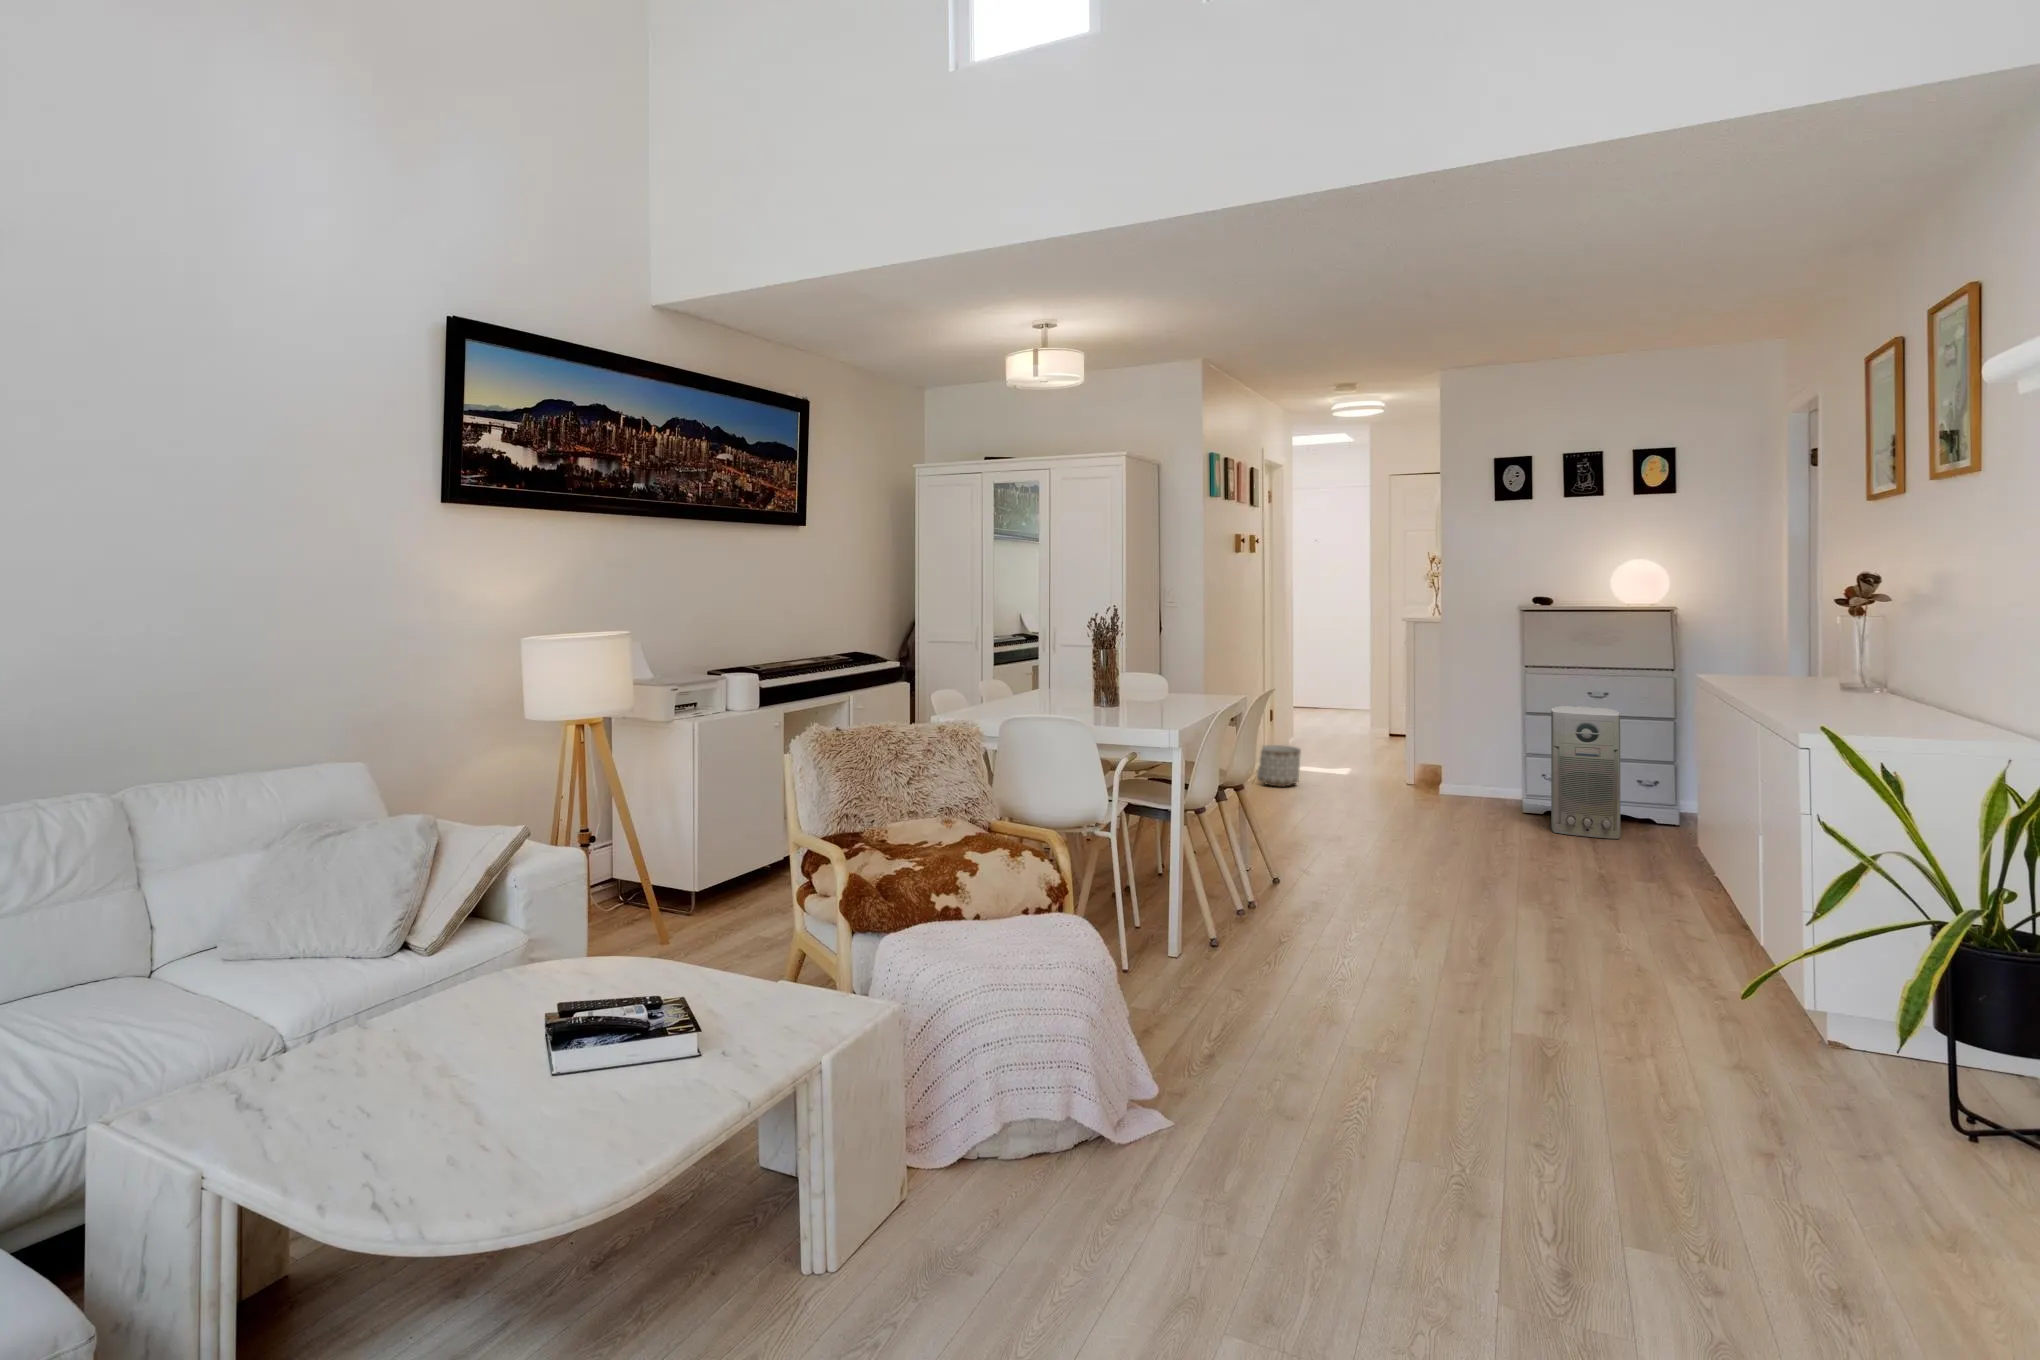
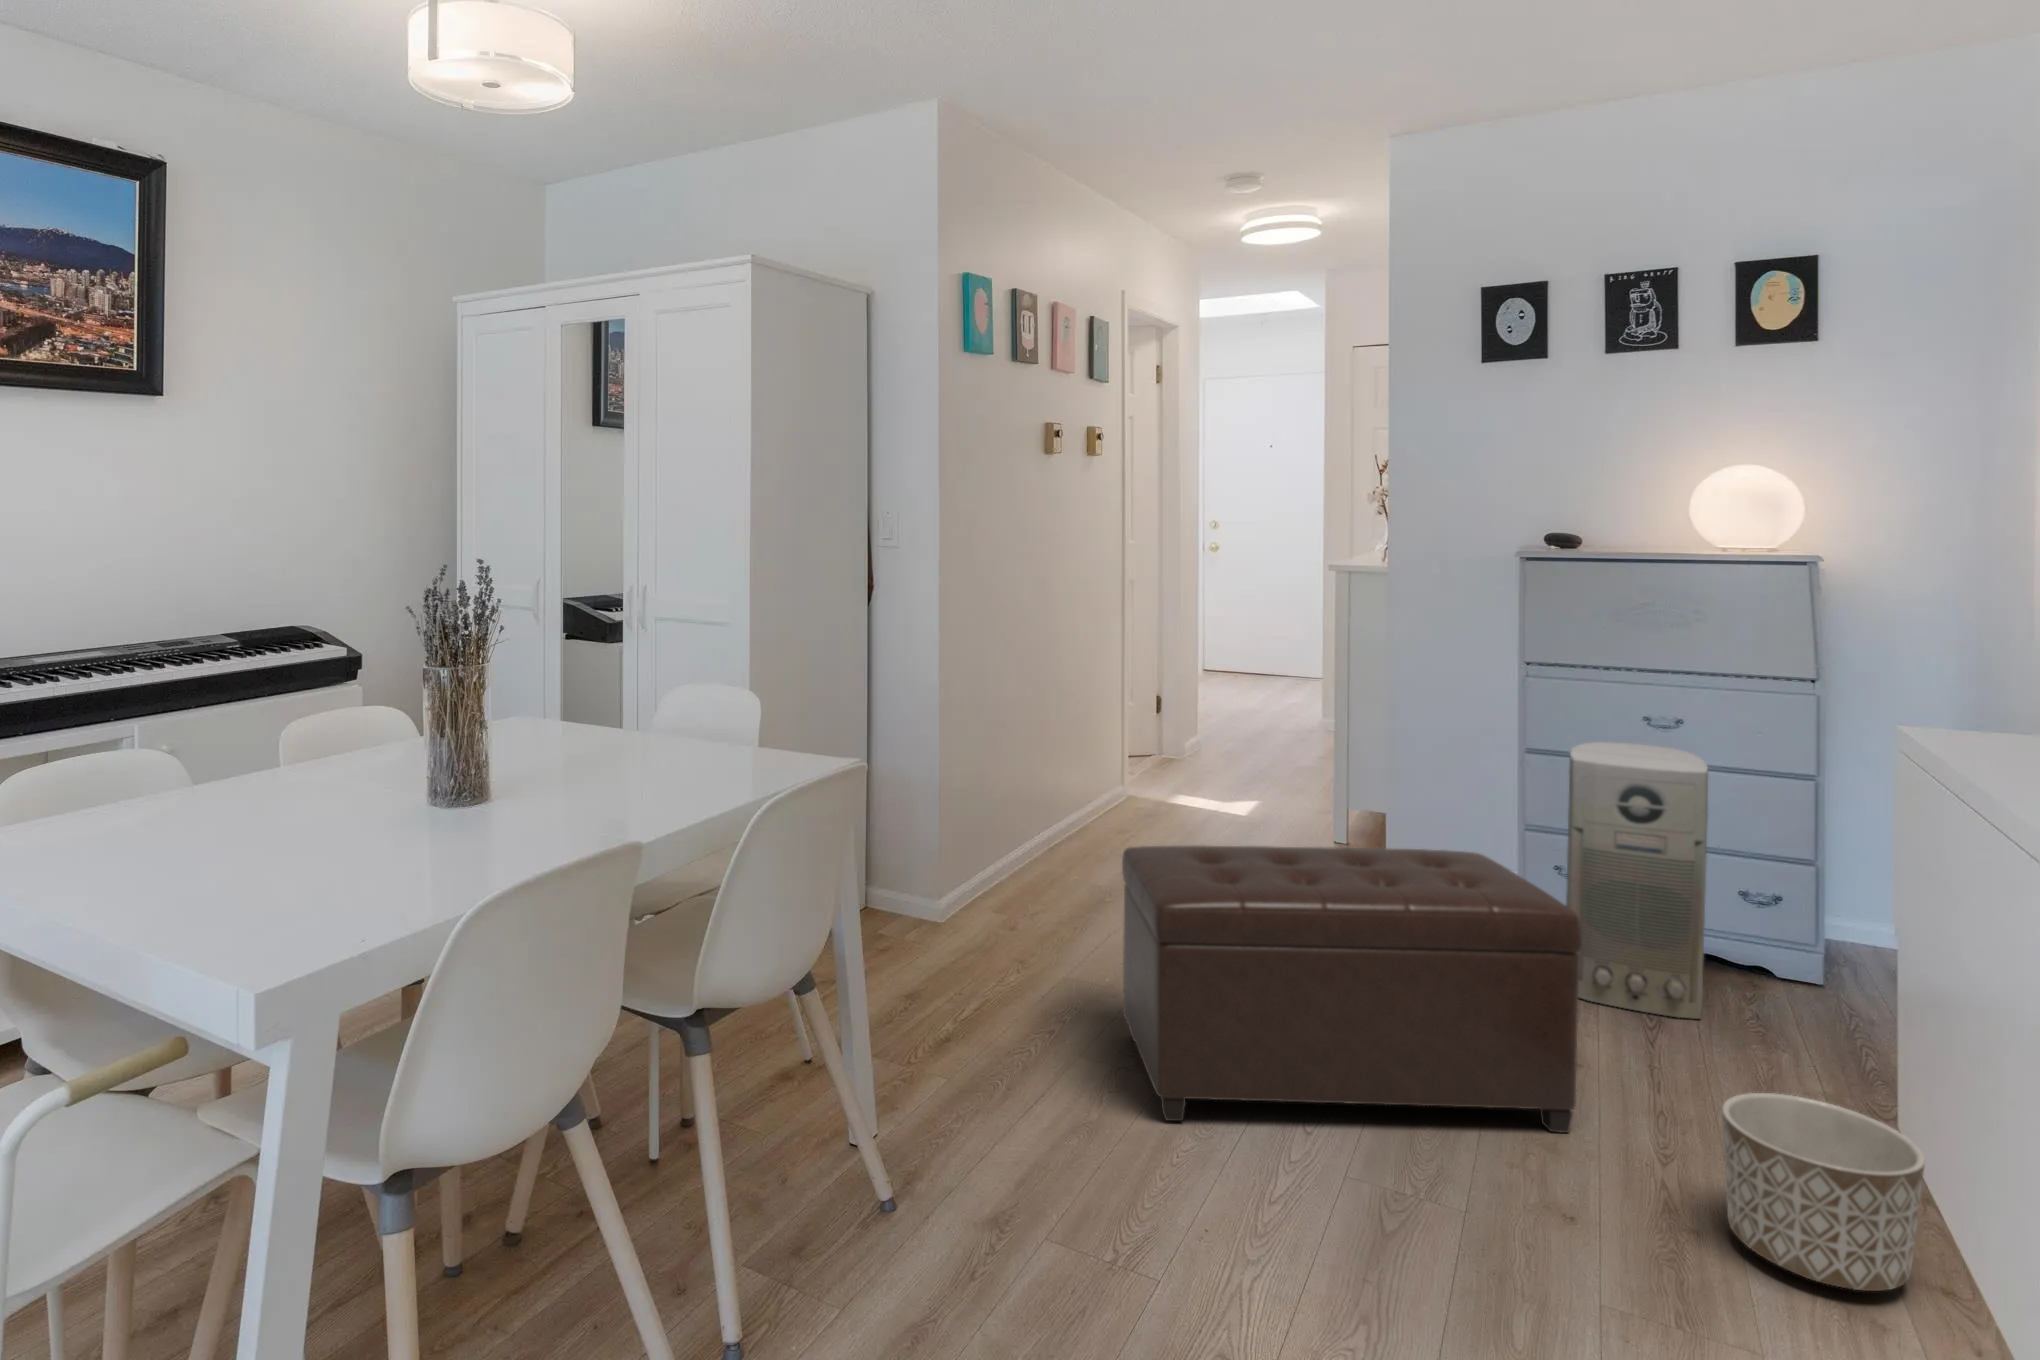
planter: present [1257,745,1301,787] -> present [1722,1093,1925,1291]
ottoman: none [1337,751,1562,869] -> present [1122,845,1582,1133]

